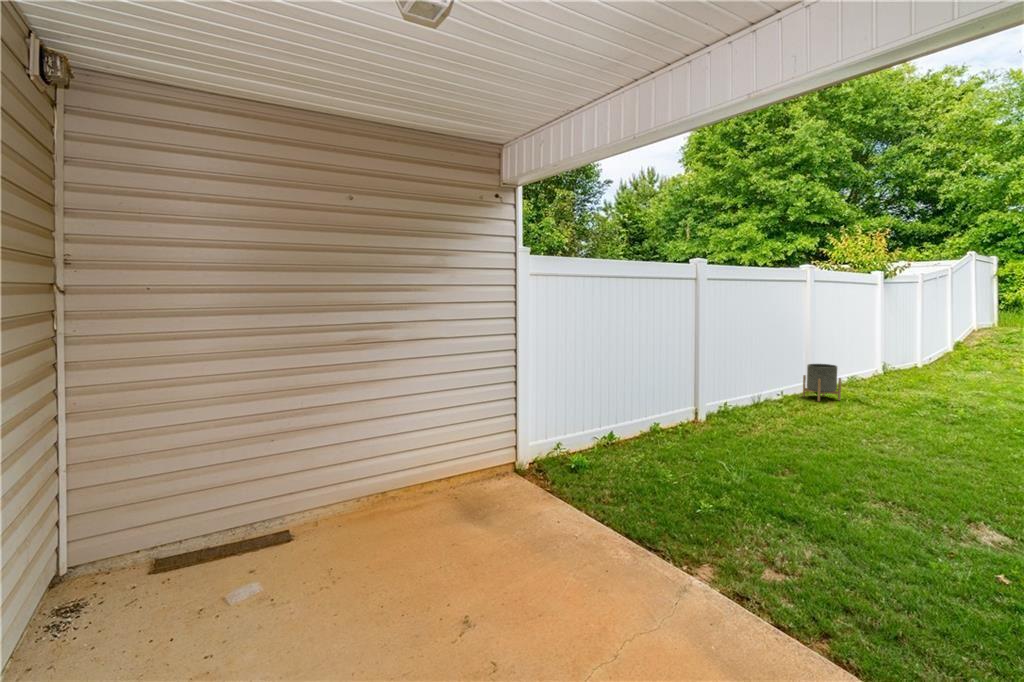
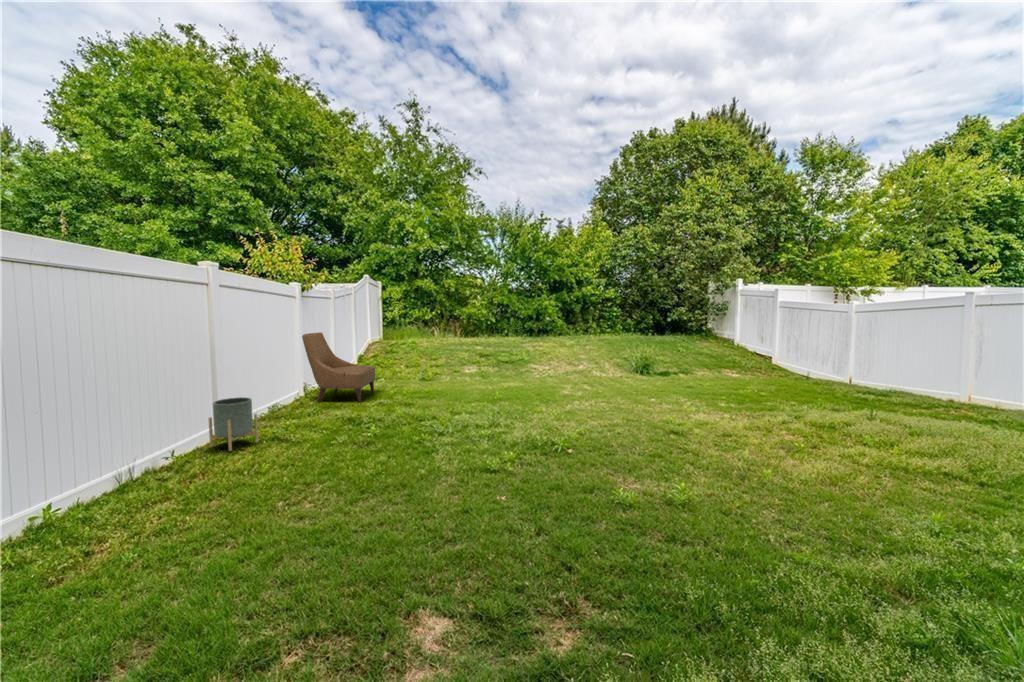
chair: none [884,316,976,389] -> present [302,332,375,402]

